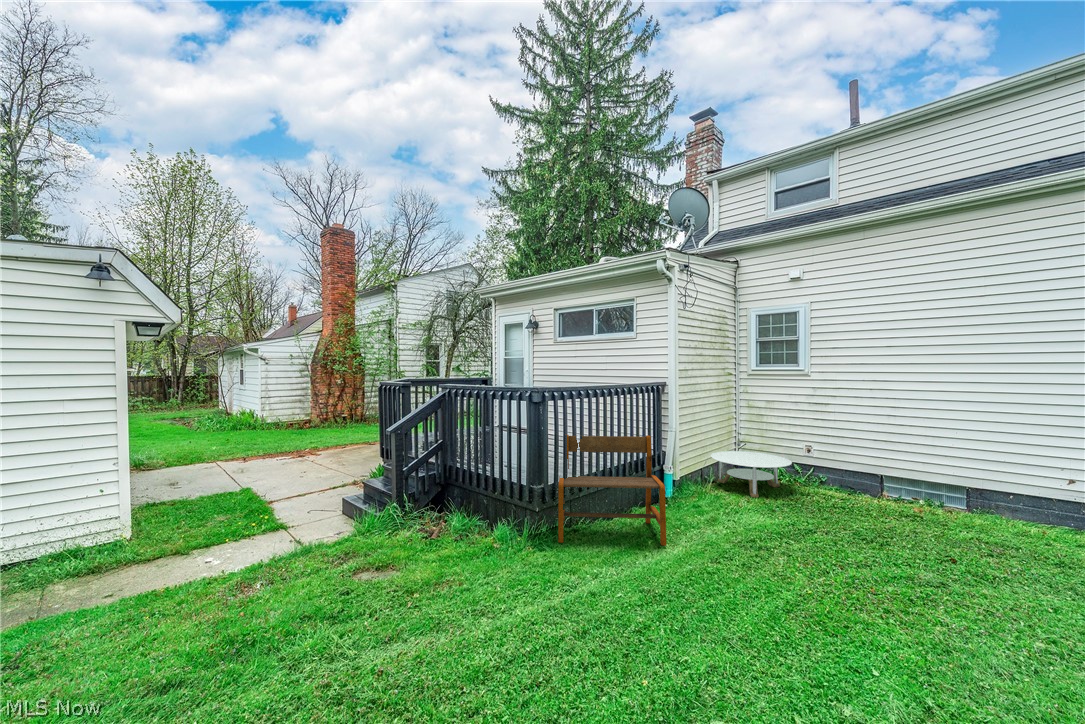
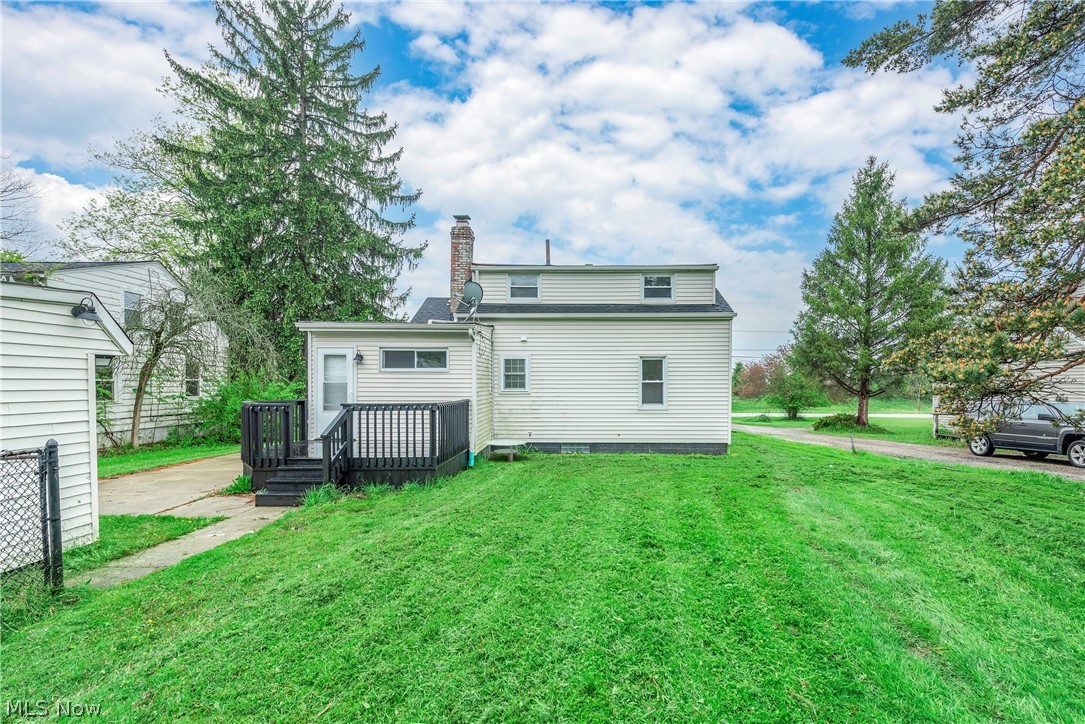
bench: present [558,435,666,546] -> none [431,430,495,492]

